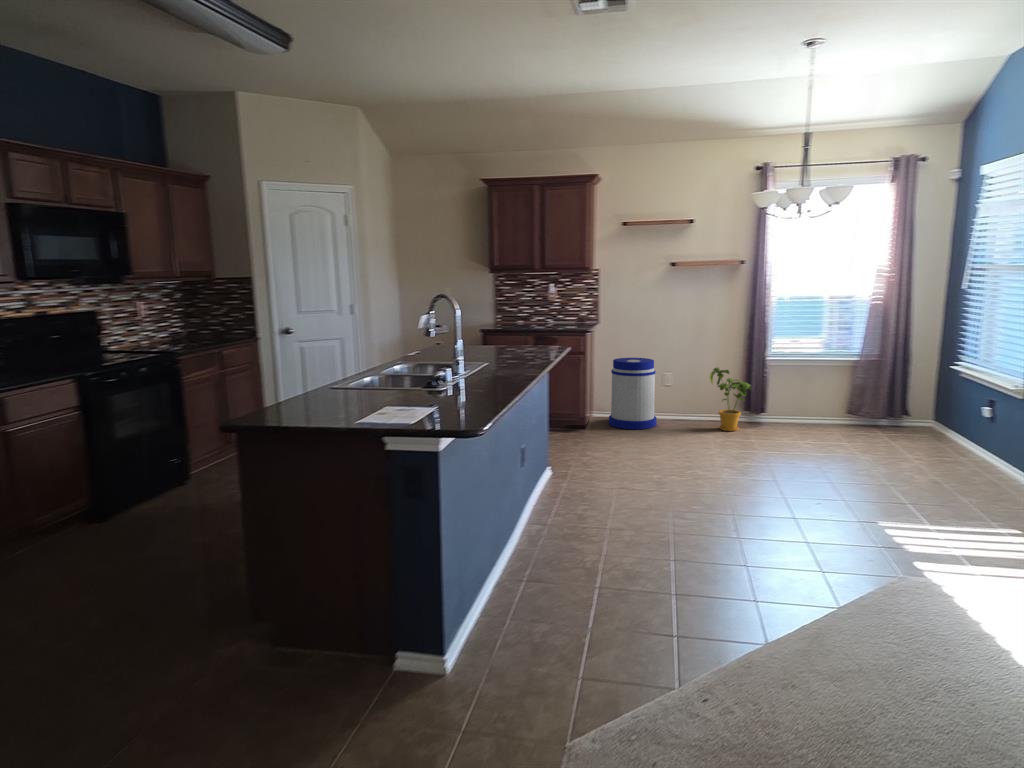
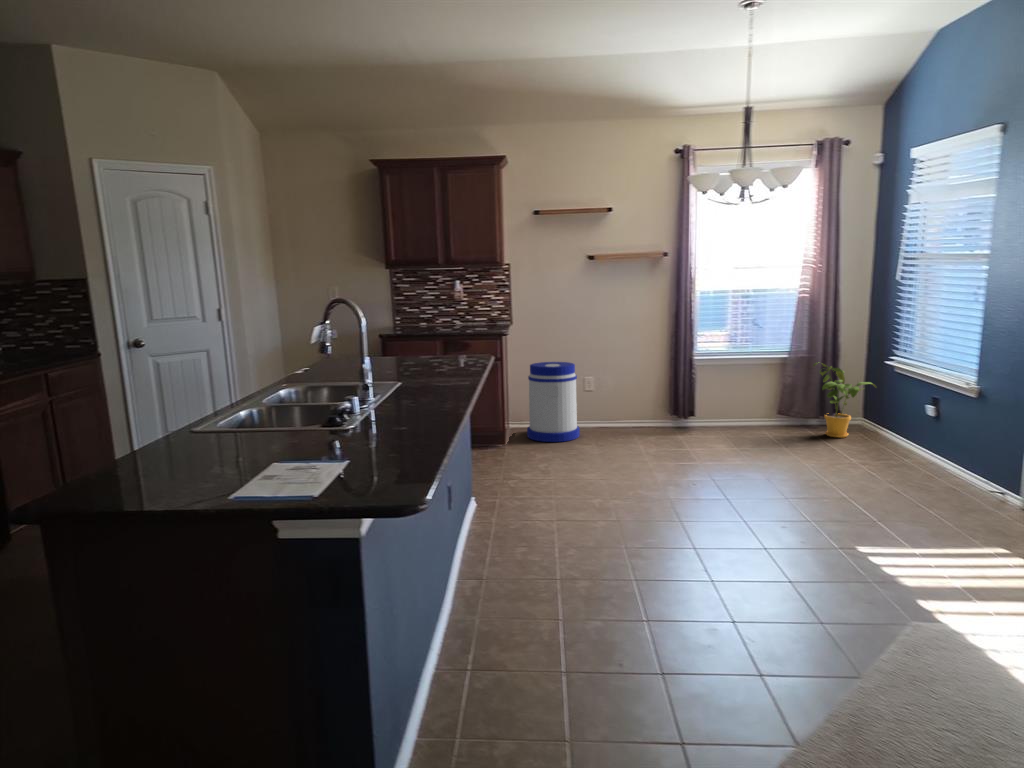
house plant: present [710,368,751,431] -> present [813,363,876,438]

